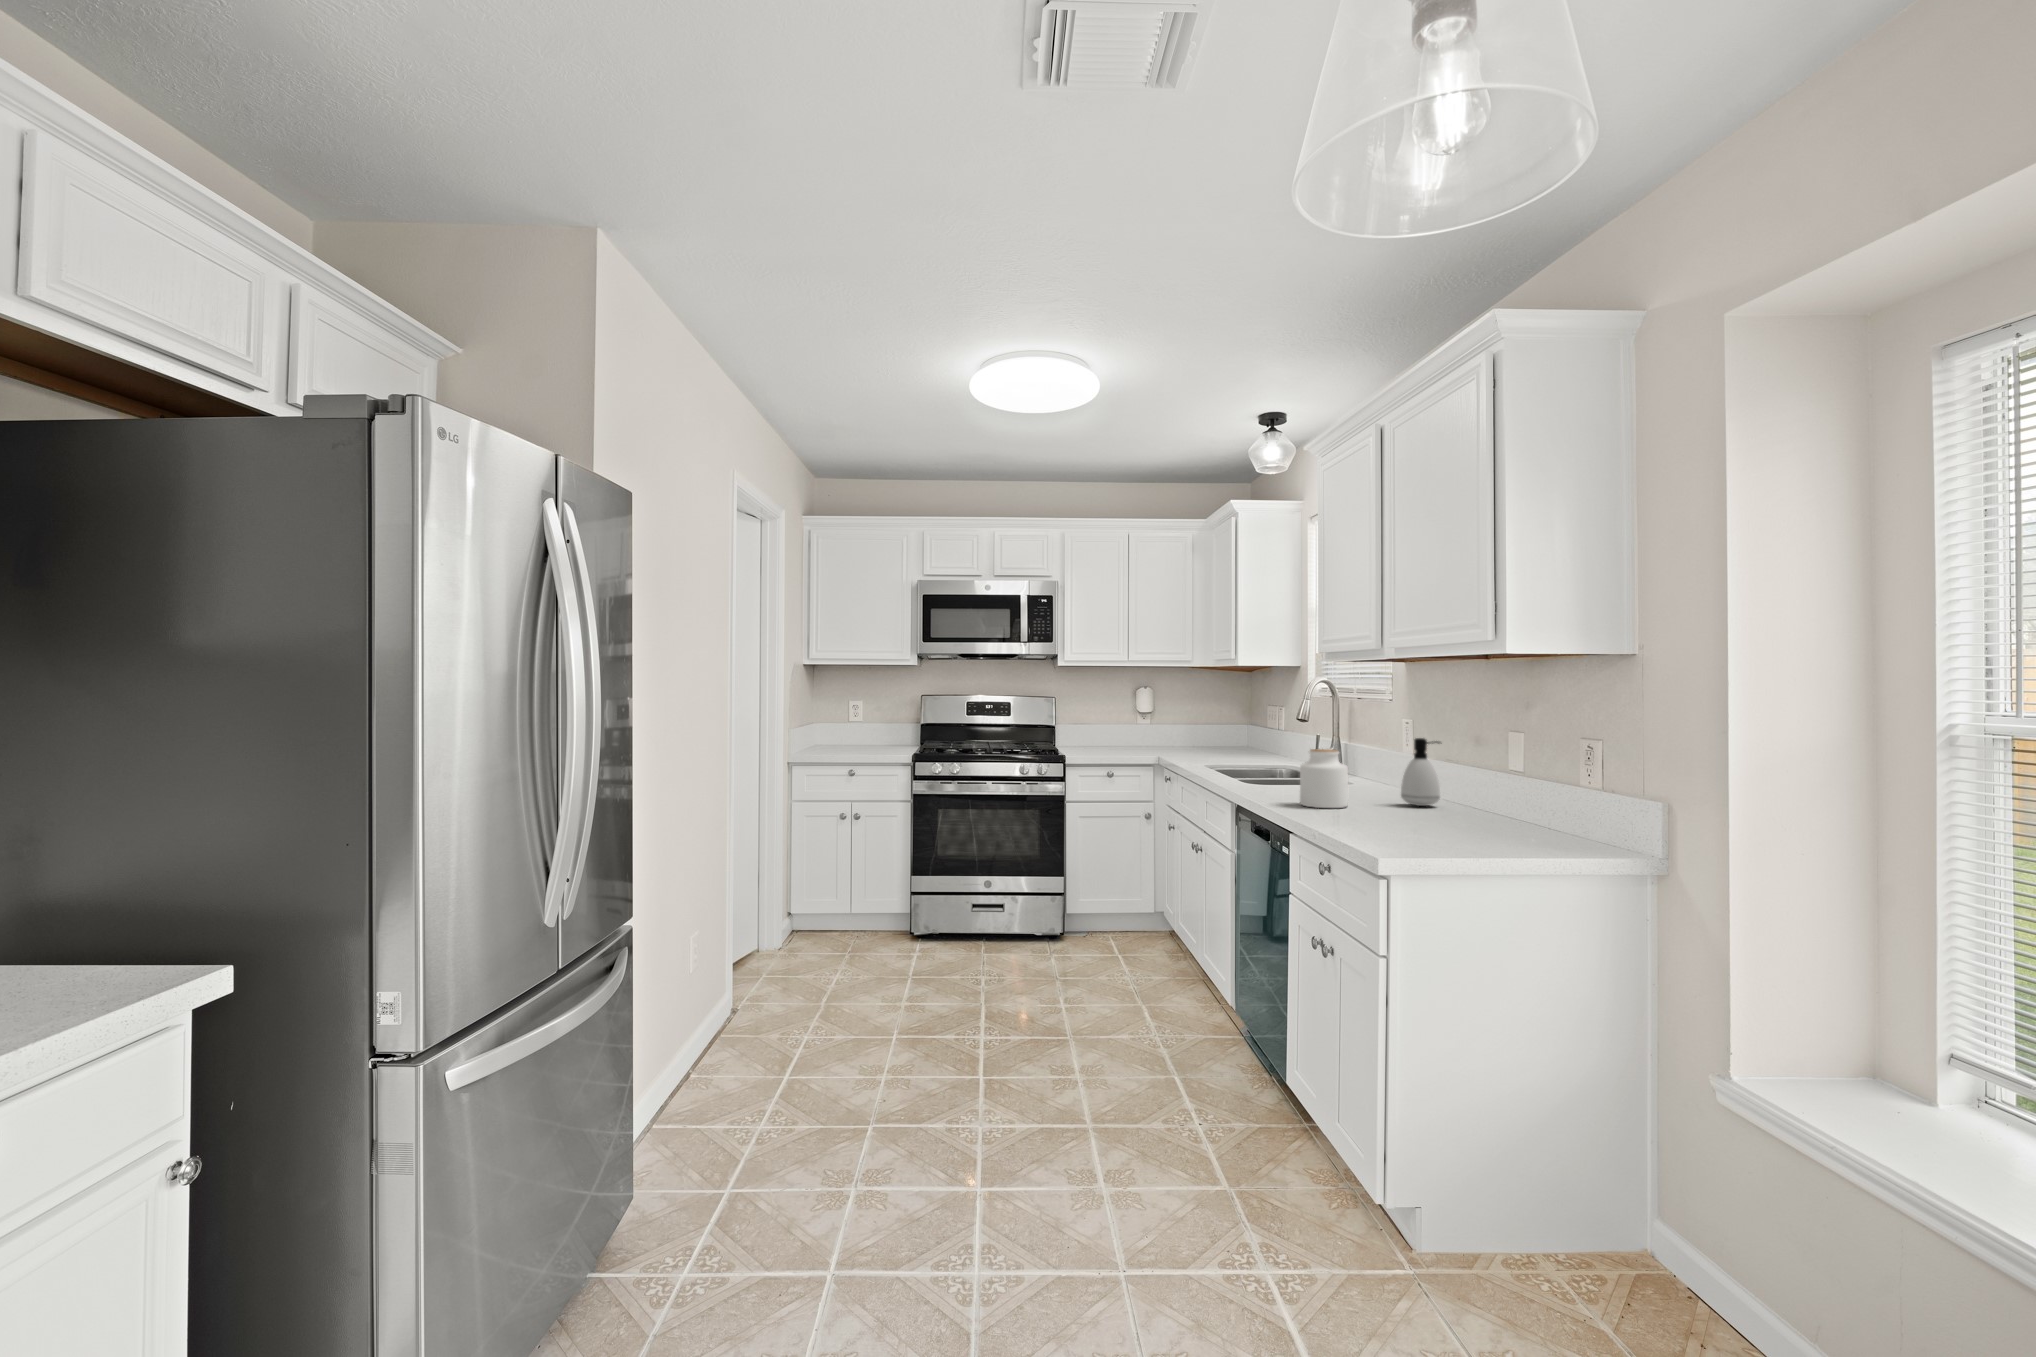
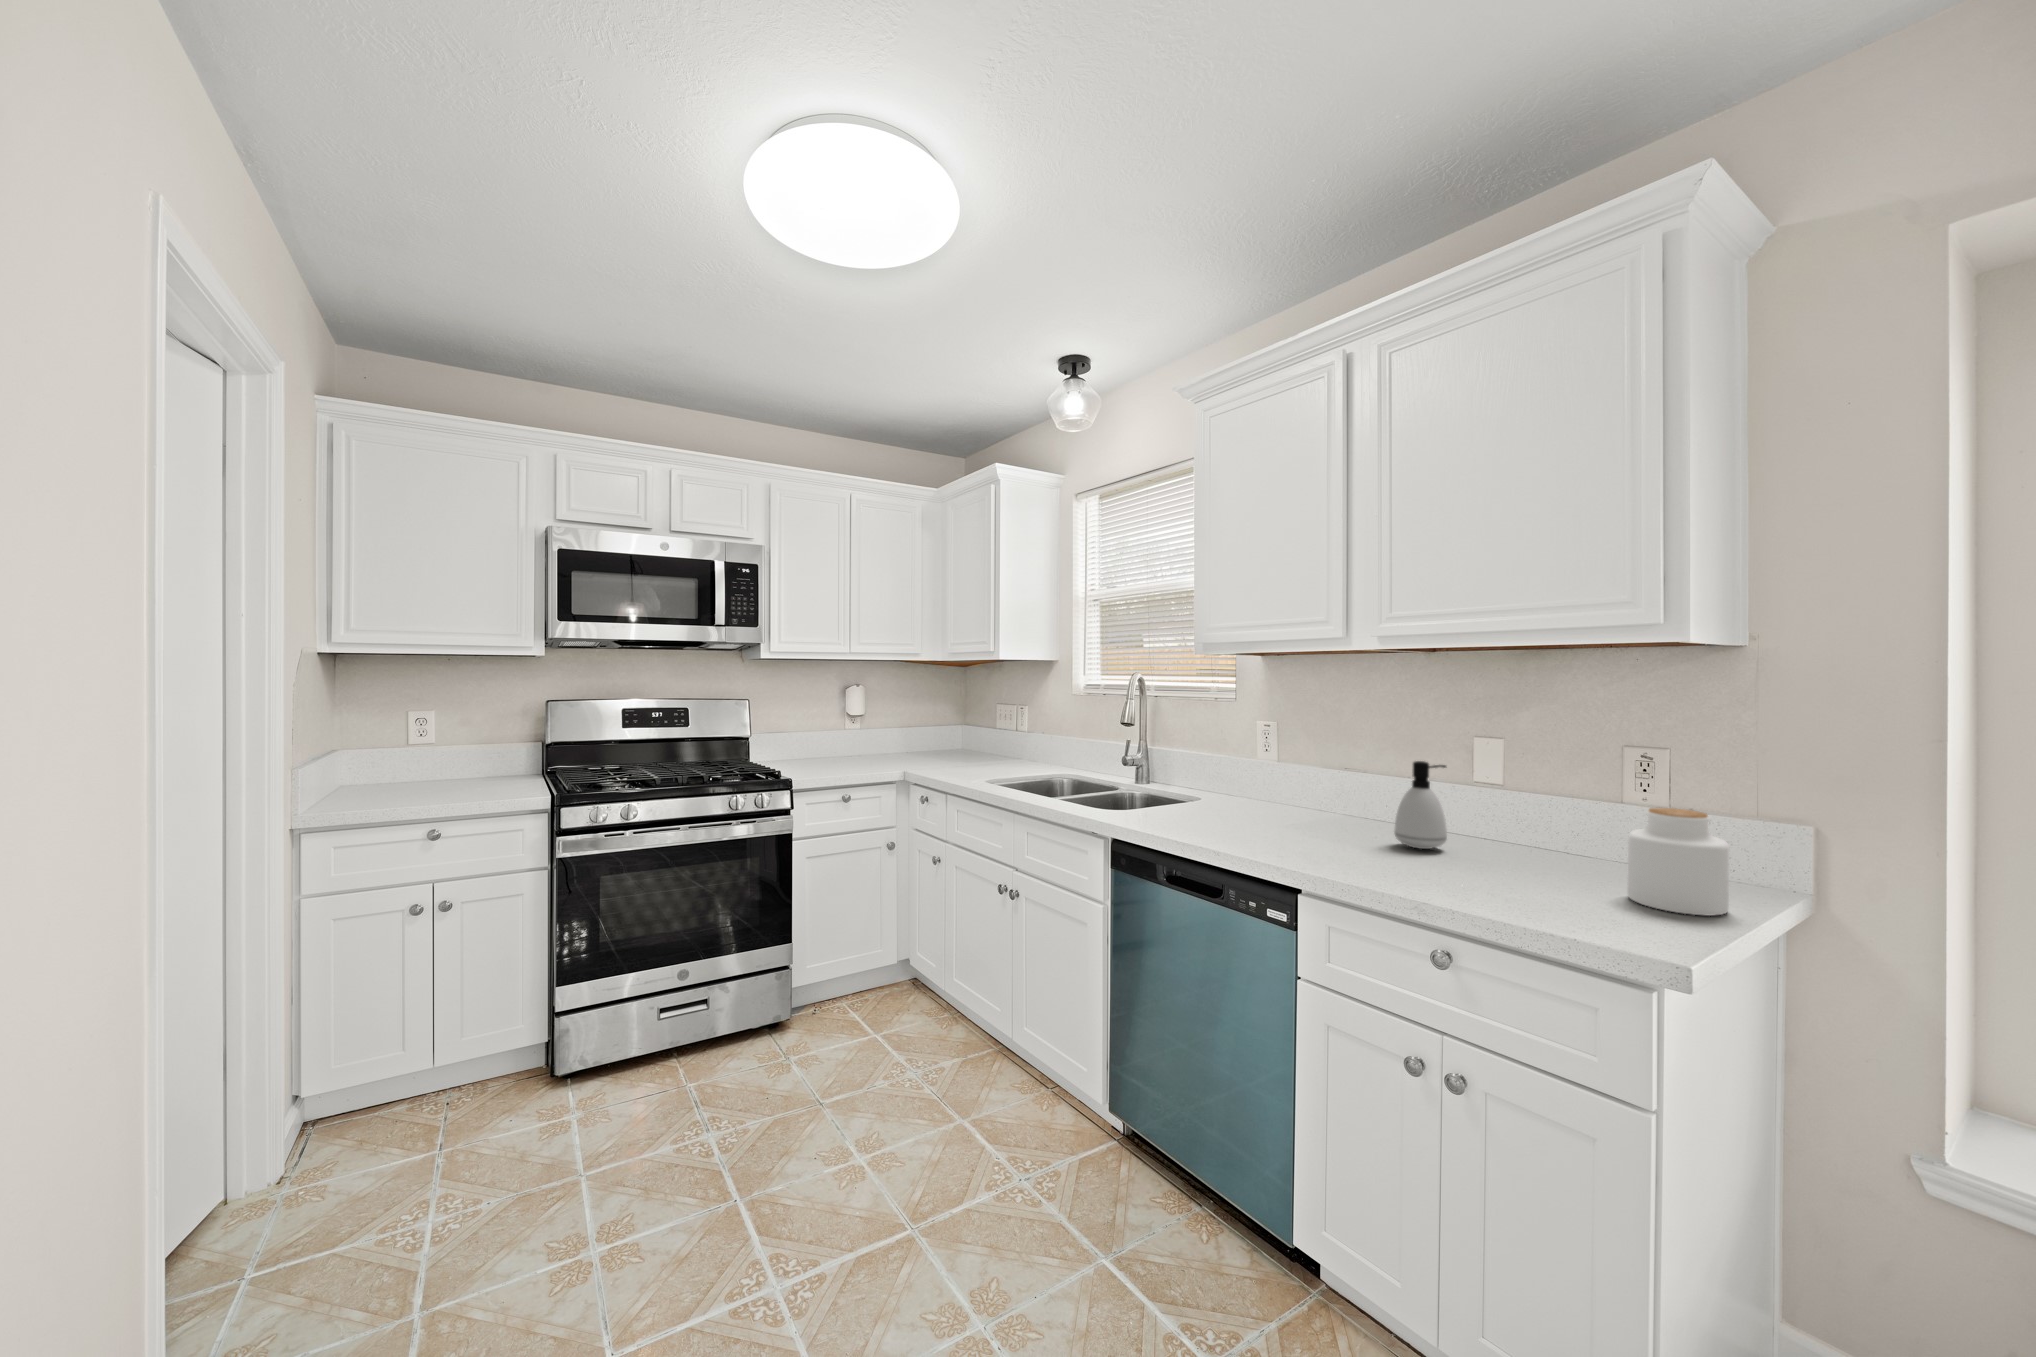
jar: present [1300,749,1348,808] -> present [1627,808,1729,916]

